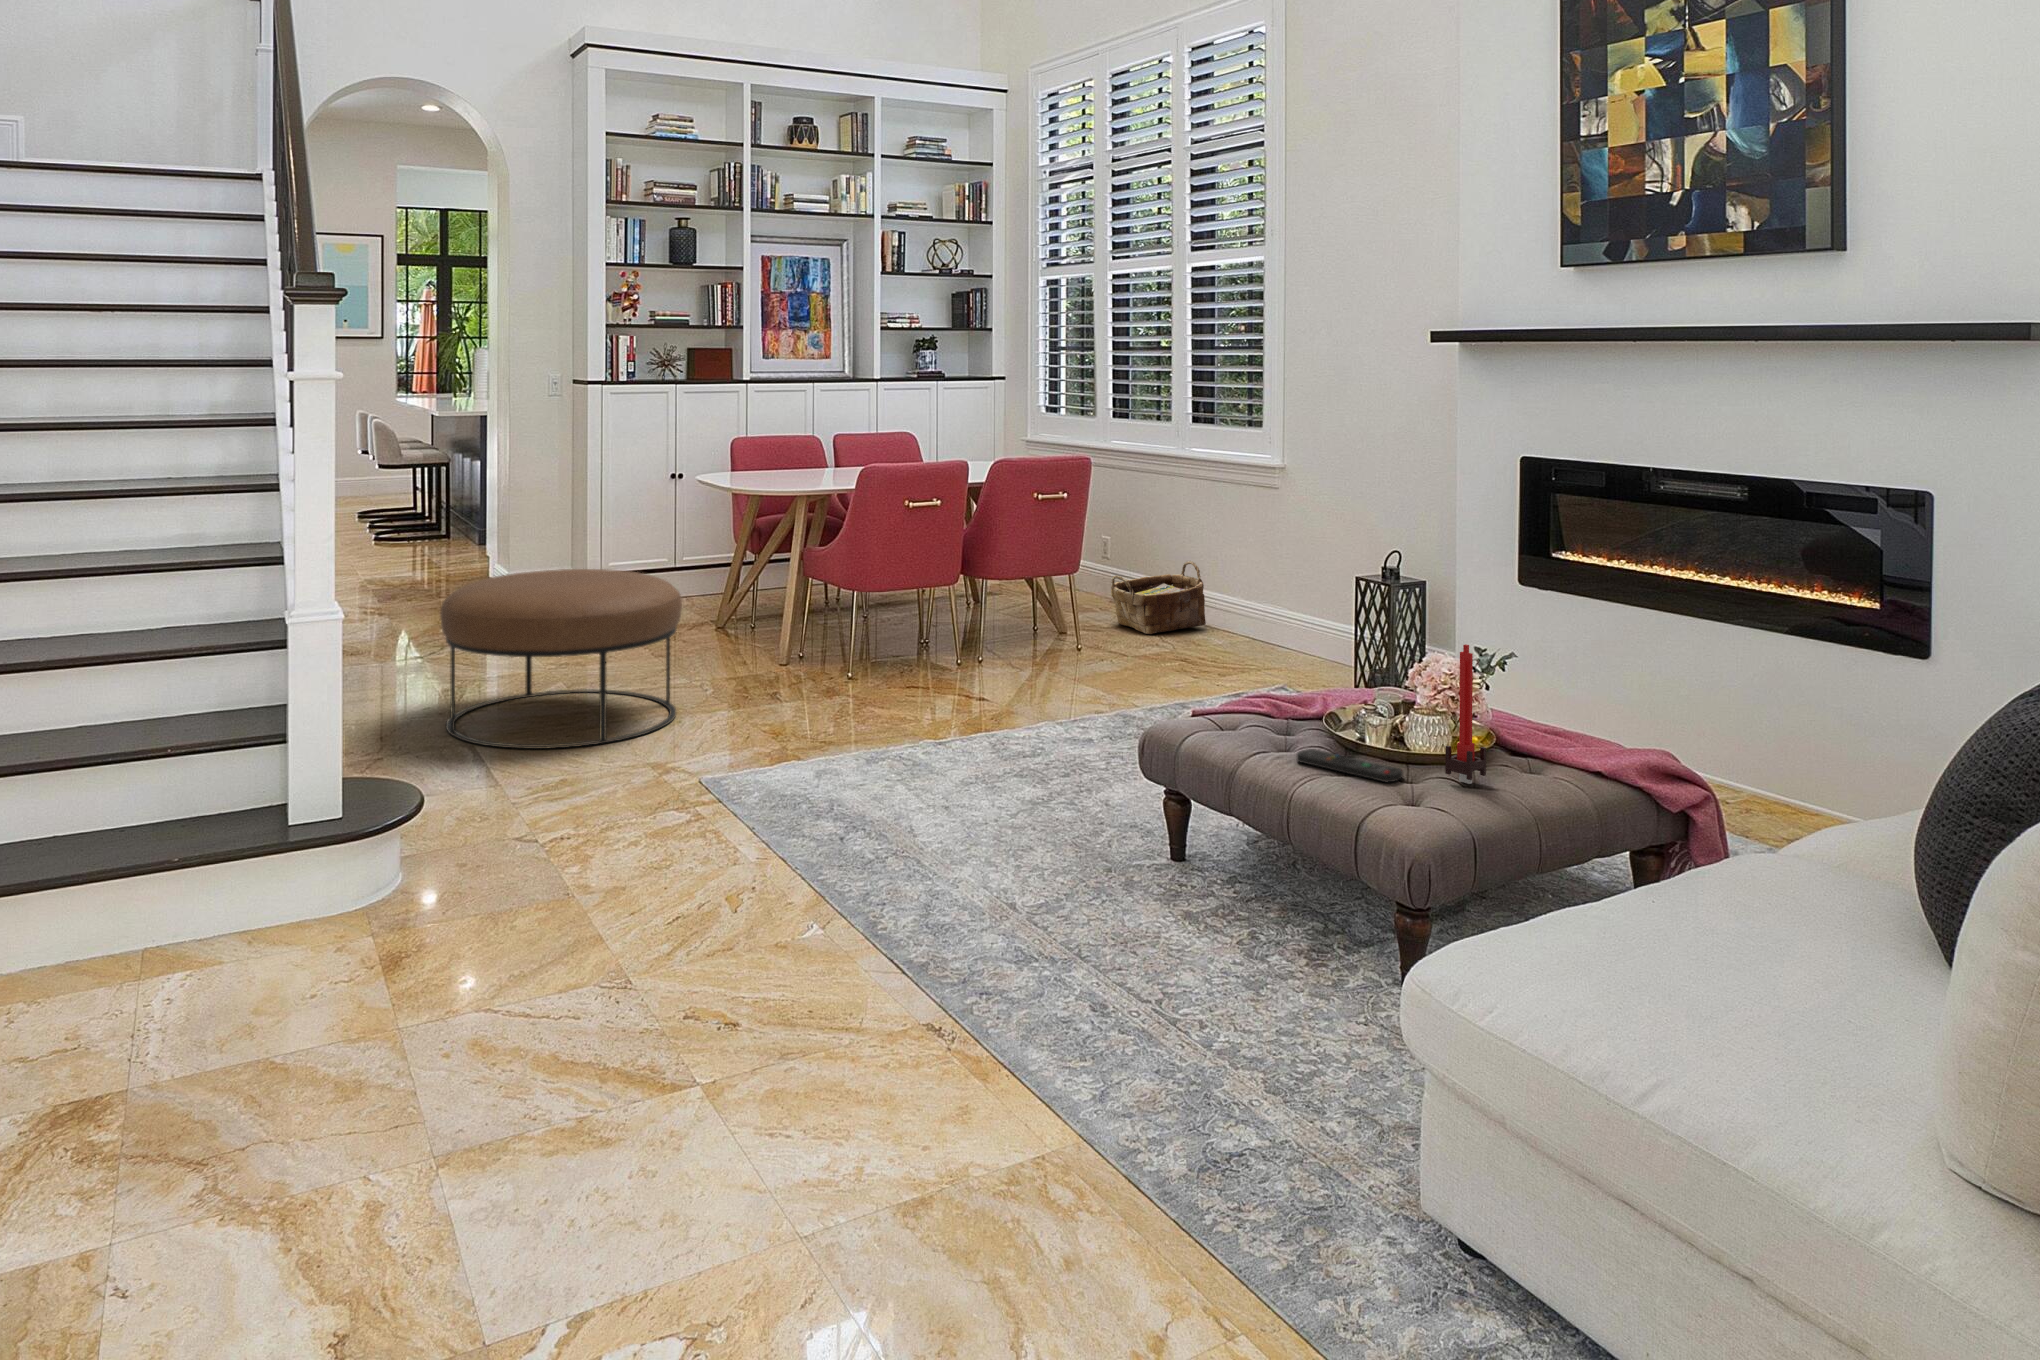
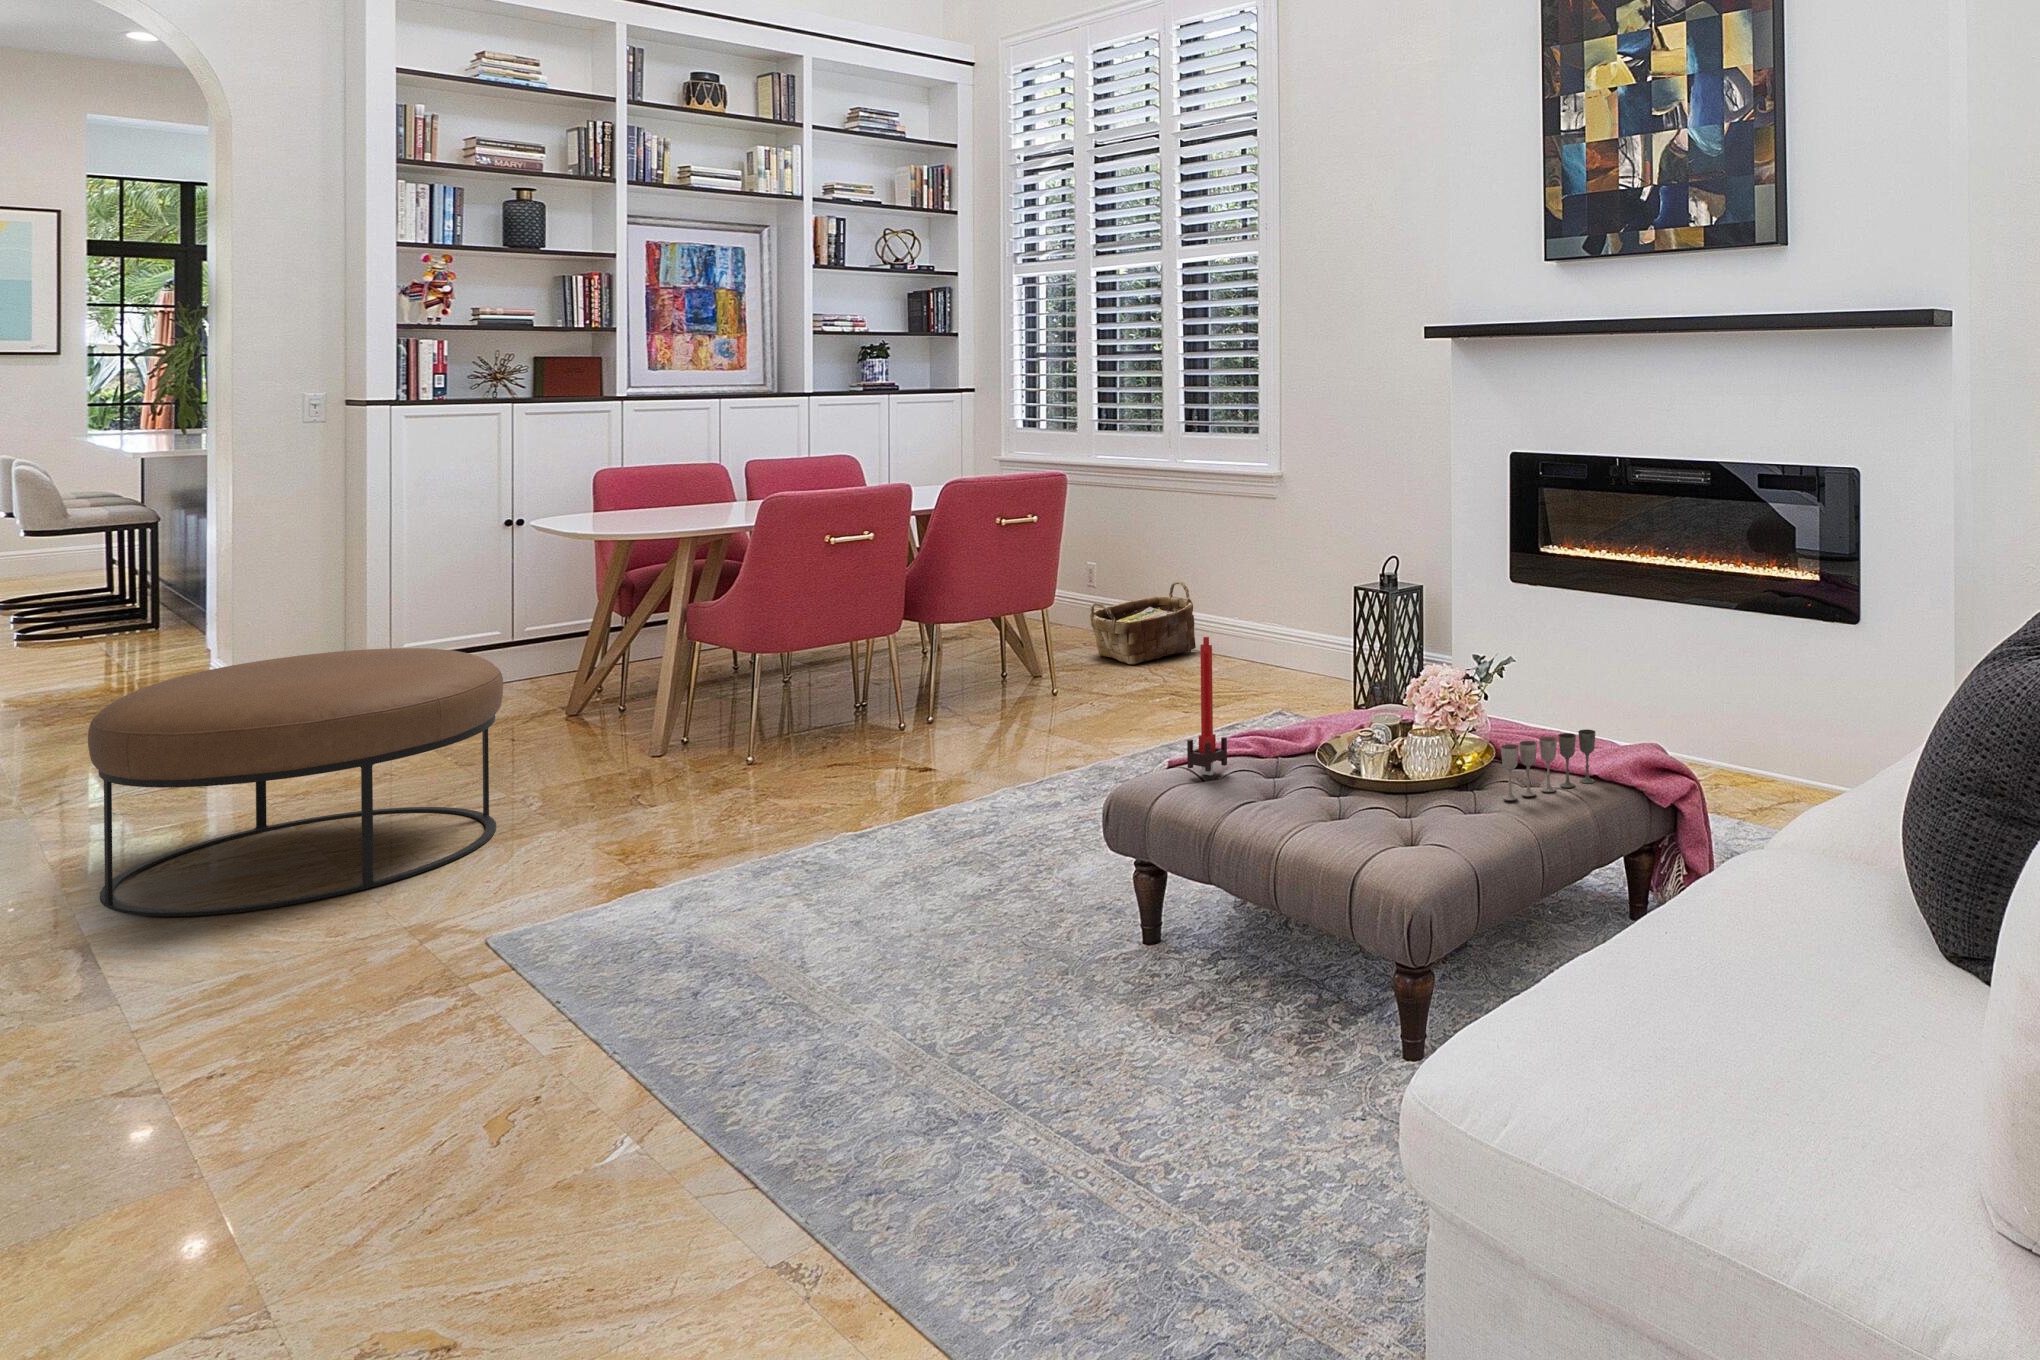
candle: present [1445,644,1486,784] -> present [1187,637,1227,775]
wine glass: none [1502,720,1599,776] -> present [1501,729,1595,801]
remote control: present [1297,749,1403,782] -> none [1283,795,1399,826]

